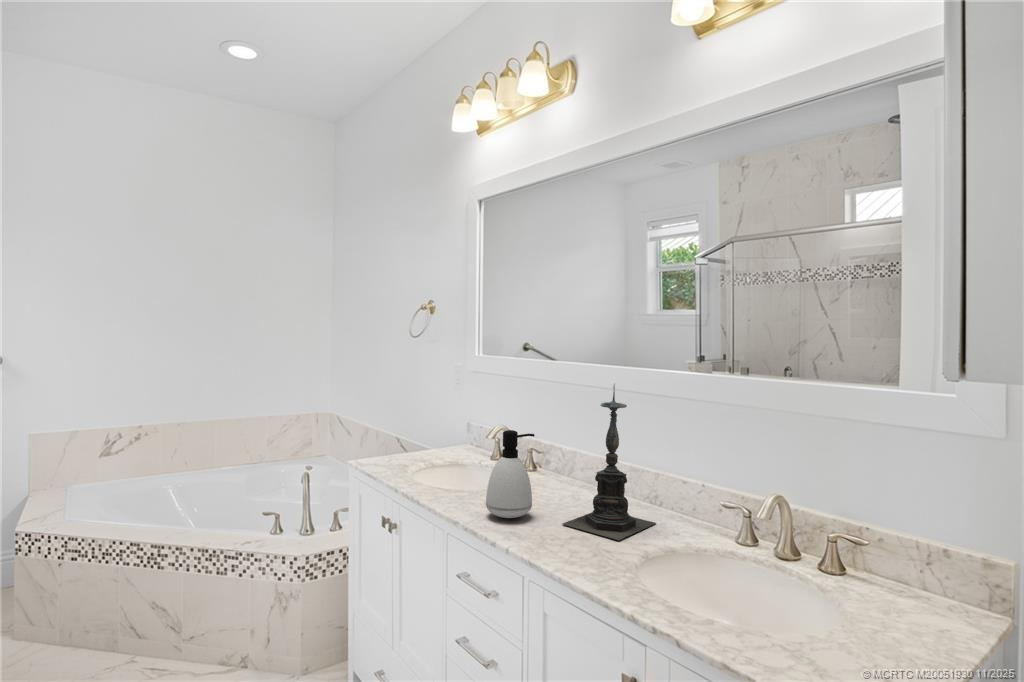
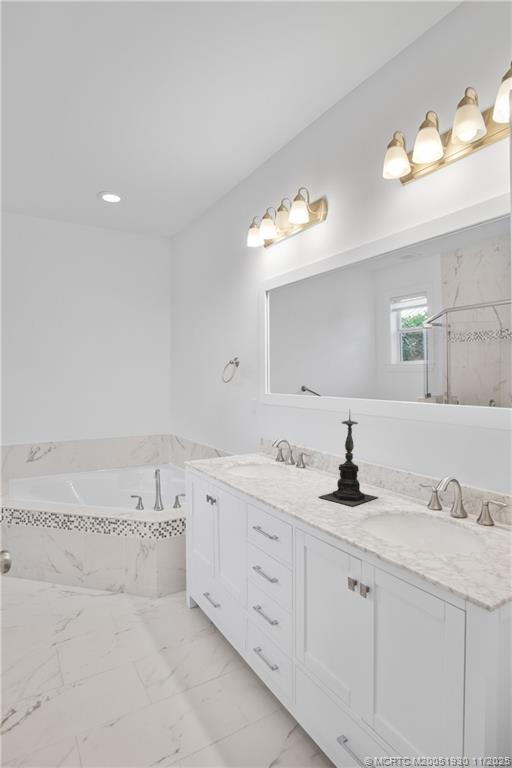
soap dispenser: present [486,430,534,518] -> none [271,439,301,493]

